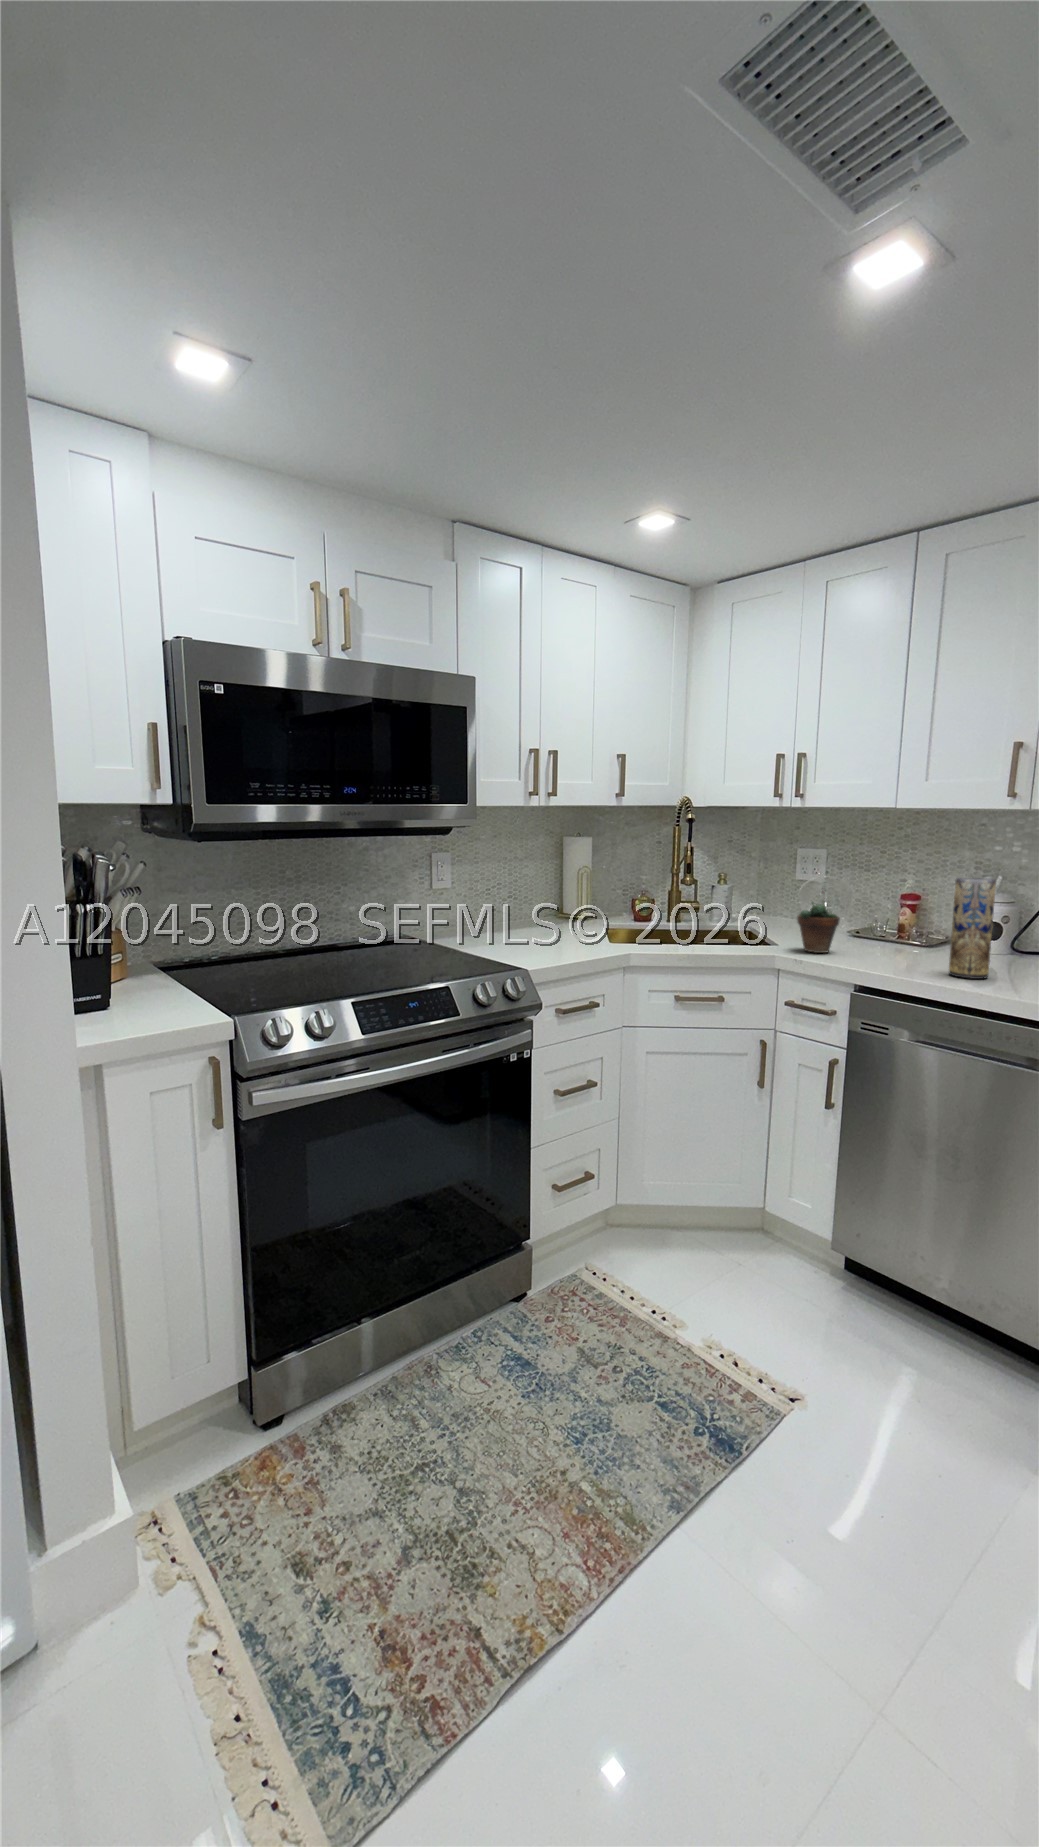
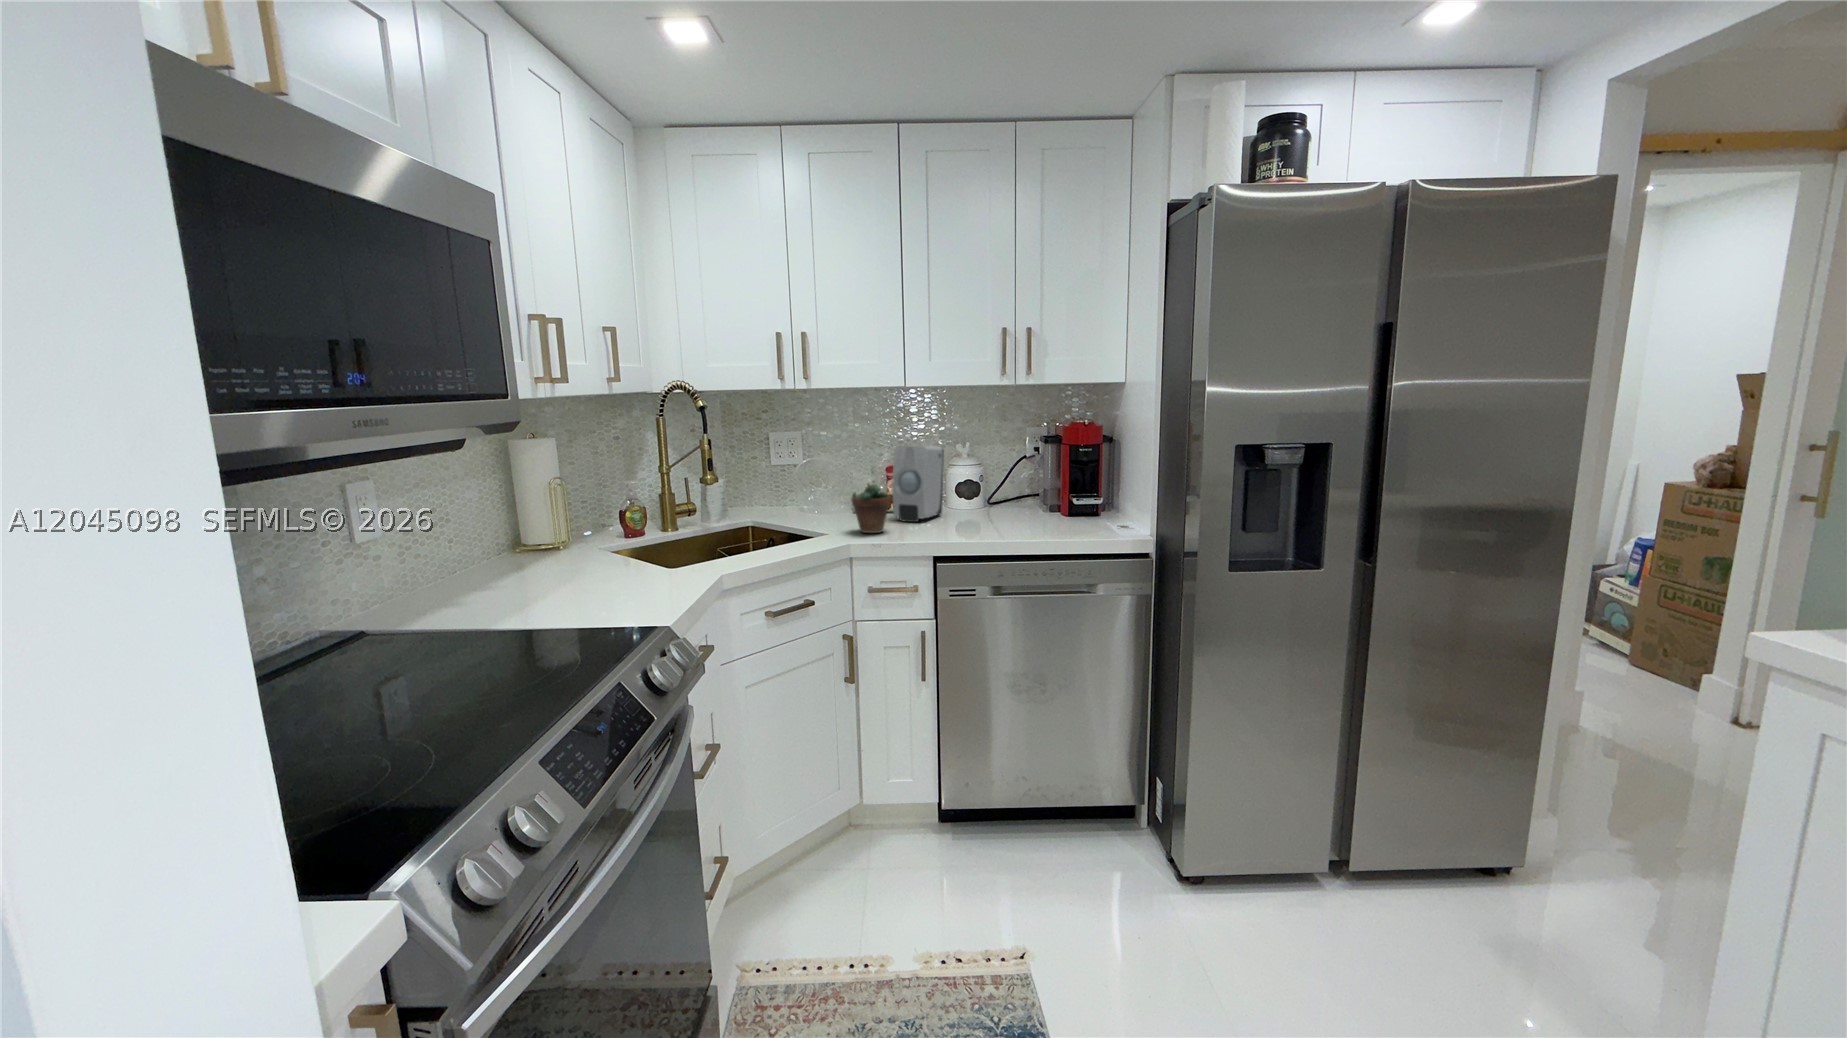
soap dispenser: none [866,870,944,952] -> present [892,446,944,522]
vase: present [949,878,996,979] -> none [1002,449,1032,535]

